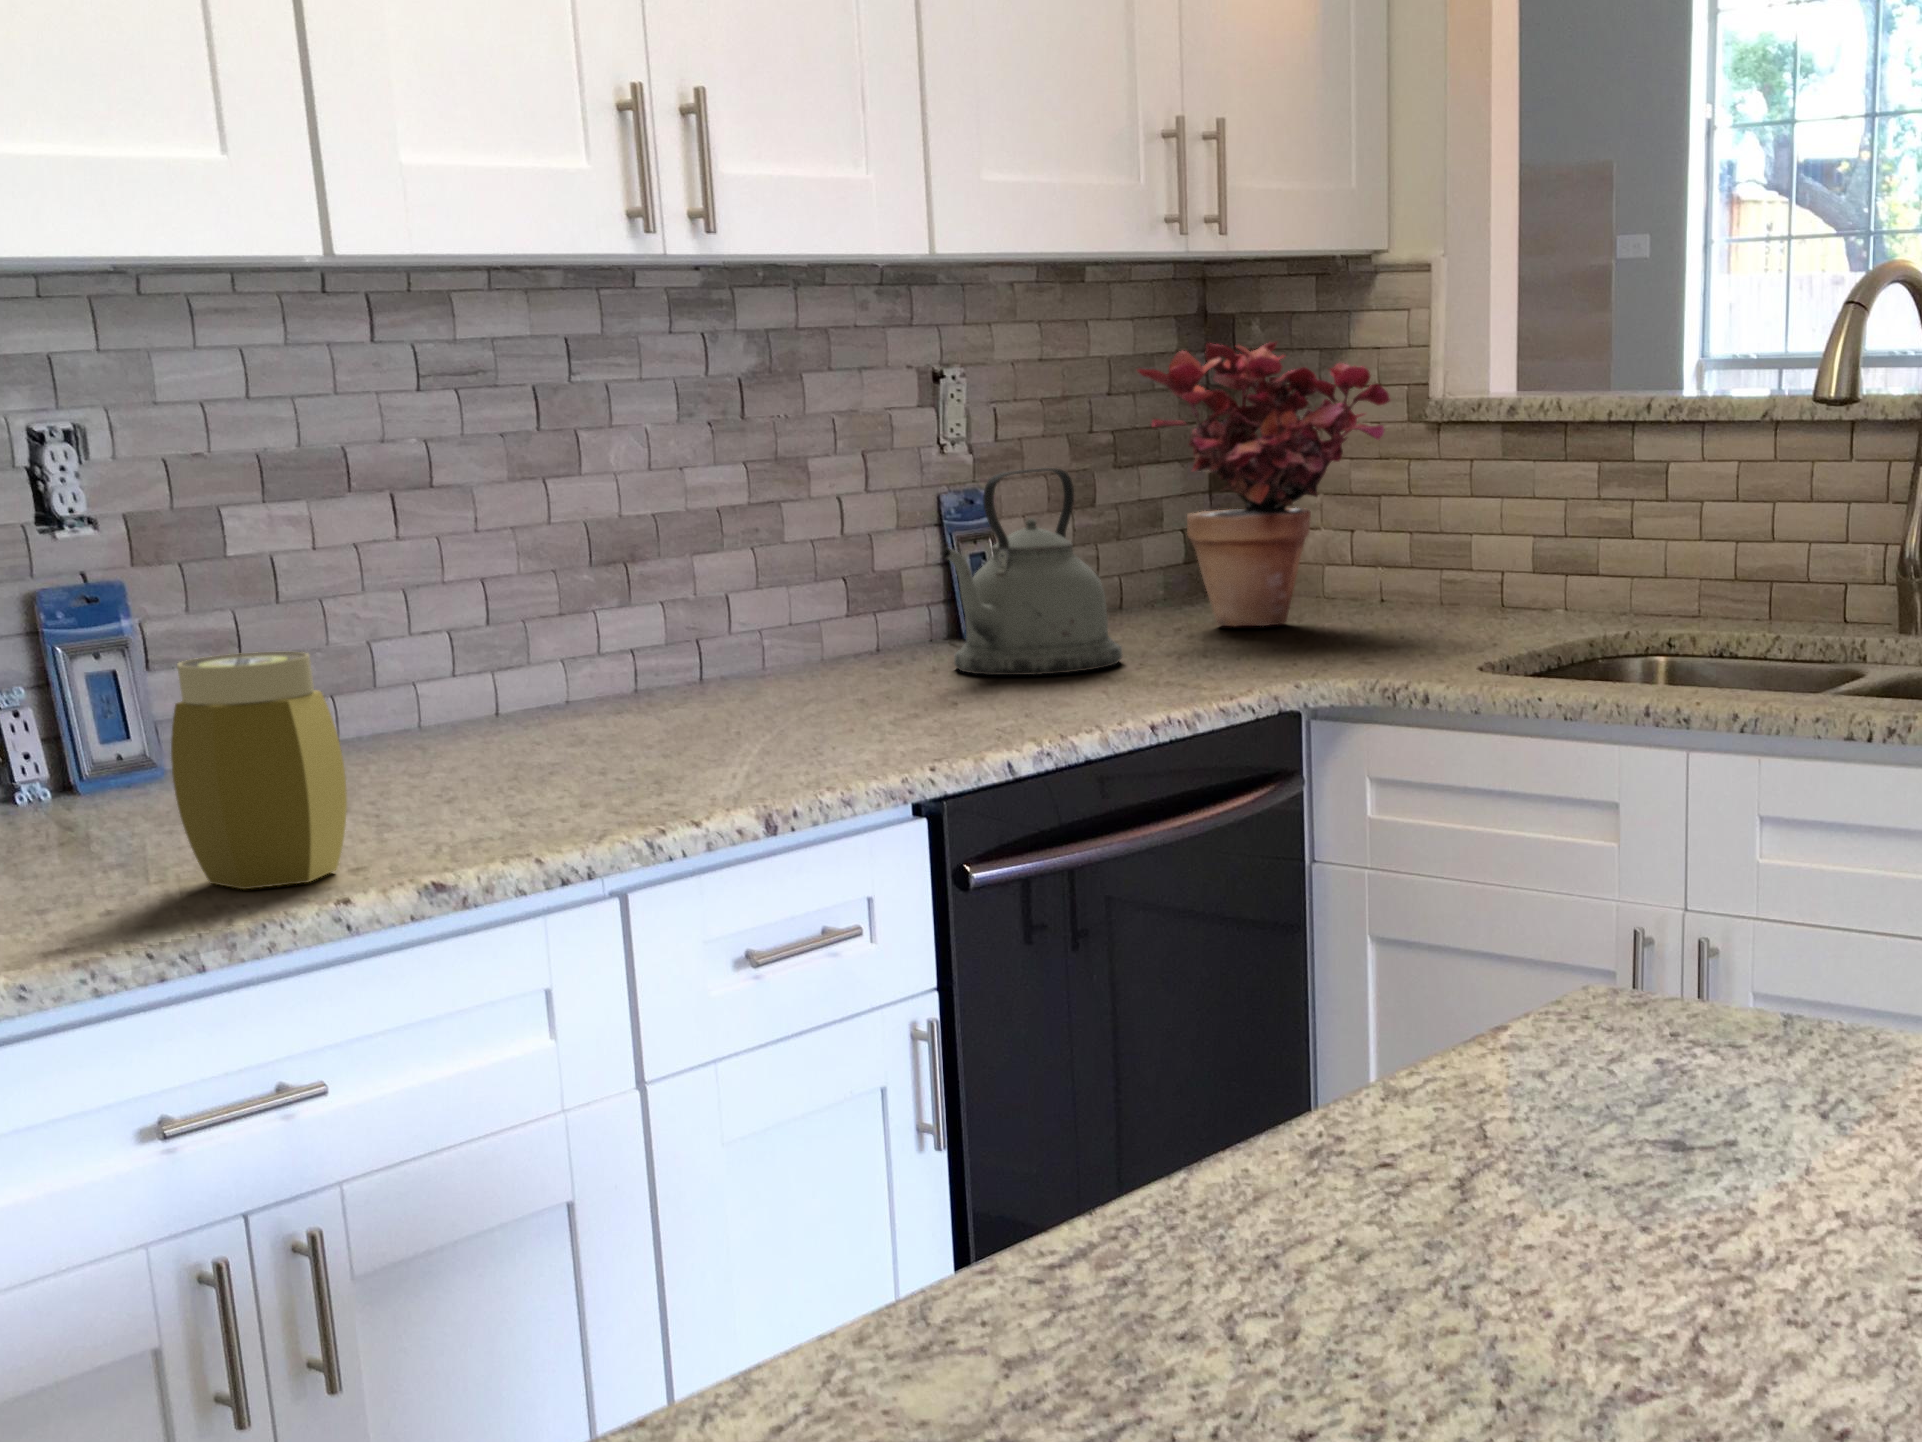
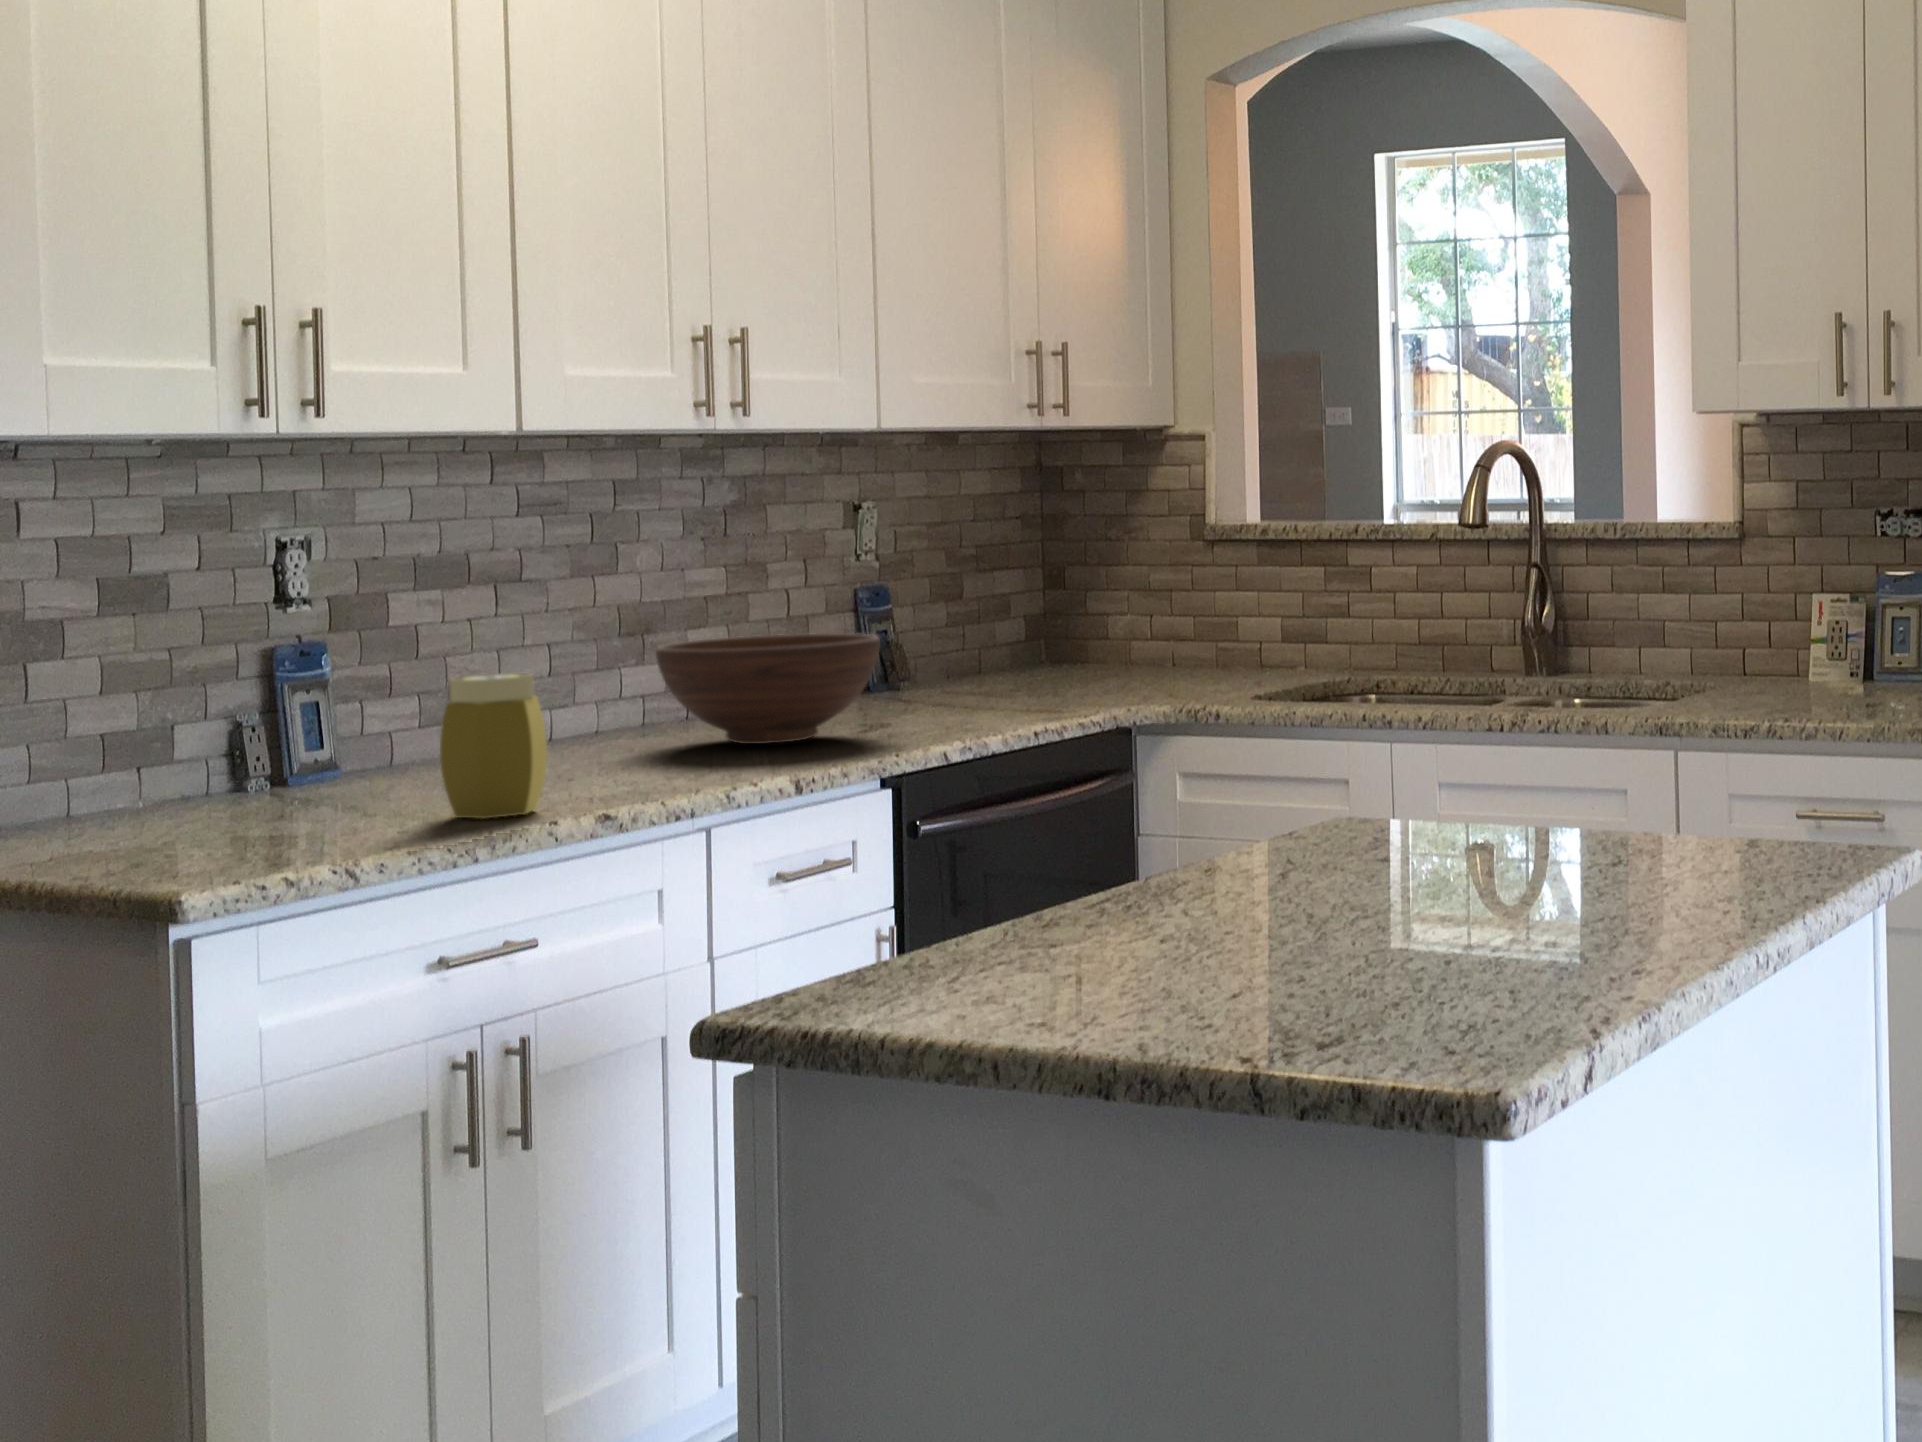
potted plant: present [1137,342,1390,626] -> none [999,485,1180,682]
kettle: present [943,468,1123,675] -> none [874,570,996,711]
fruit bowl: none [607,567,928,734] -> present [656,633,880,744]

